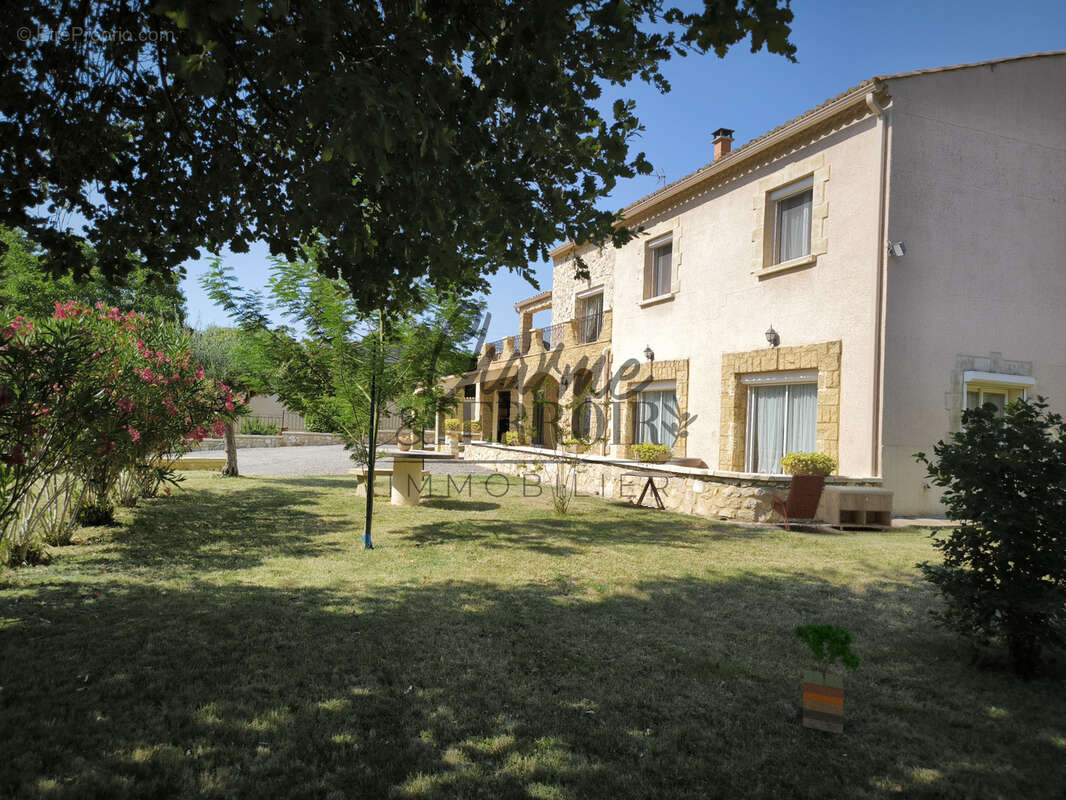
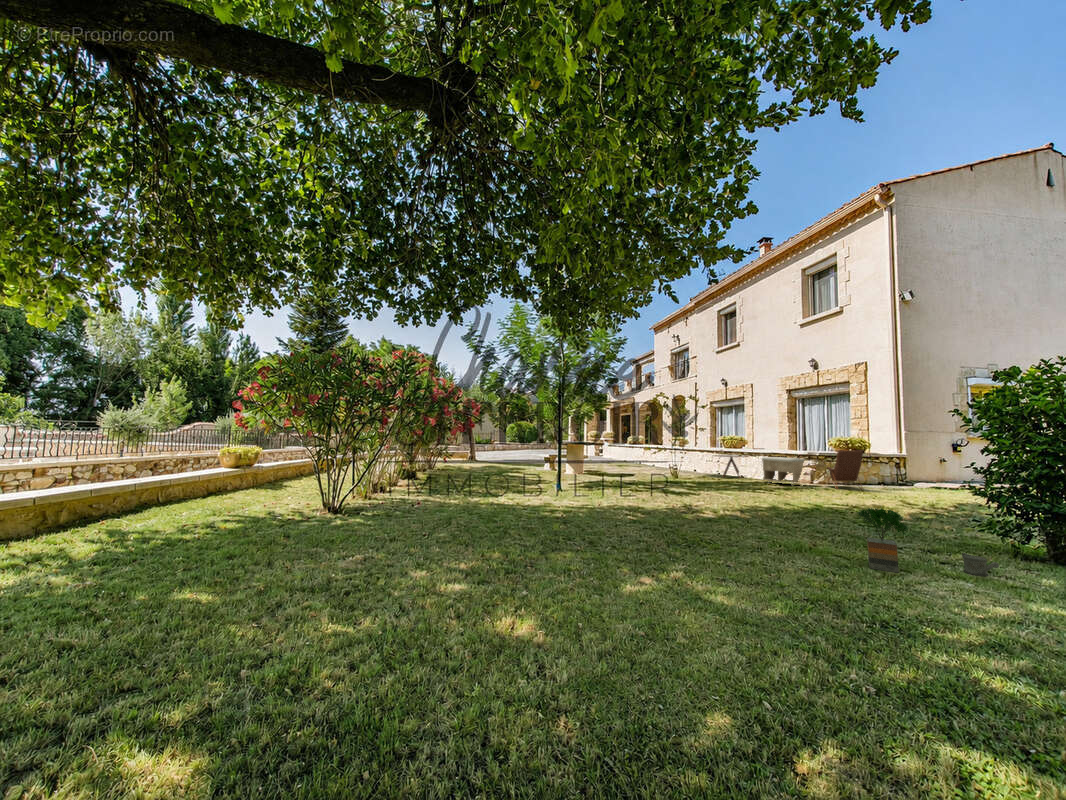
storage bench: present [824,485,894,531] -> present [762,457,805,484]
watering can: none [932,689,979,730] -> present [962,553,999,576]

